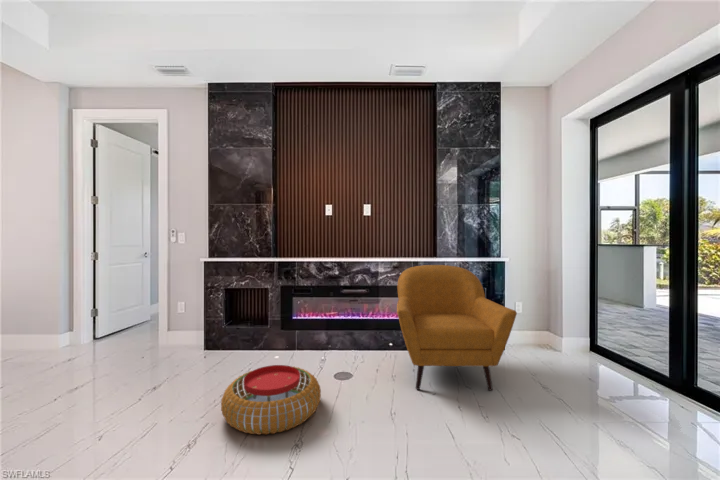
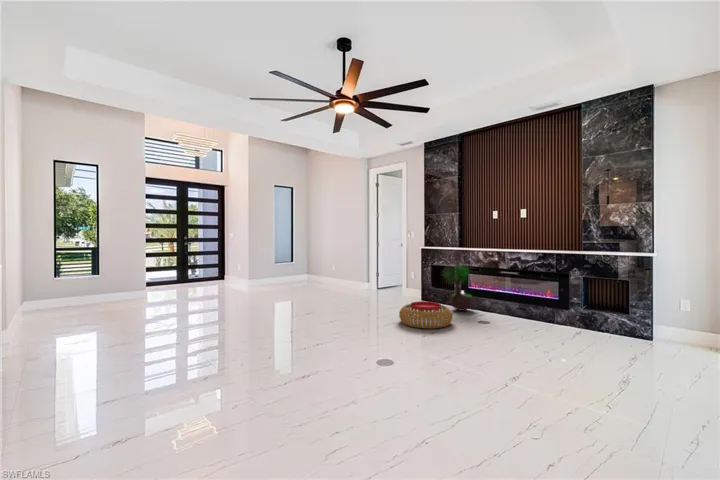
armchair: present [397,265,517,390] -> none [503,255,607,348]
potted tree: none [262,280,309,356] -> present [443,264,472,311]

